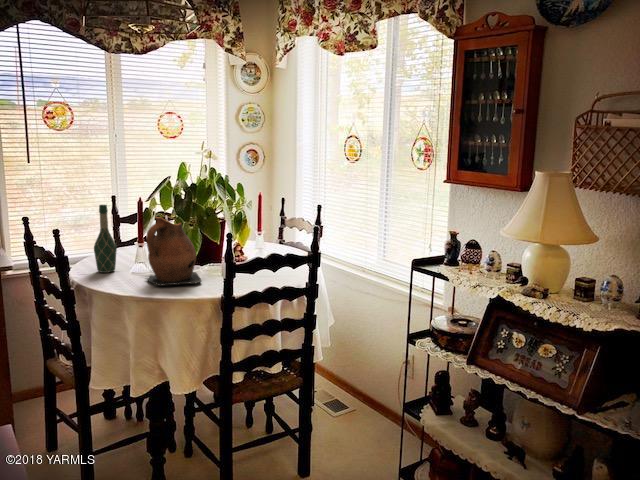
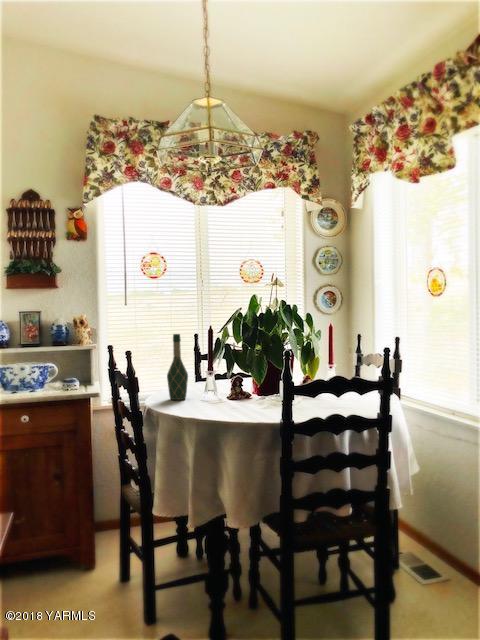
ceramic pitcher: present [146,217,201,285] -> none [211,342,266,412]

